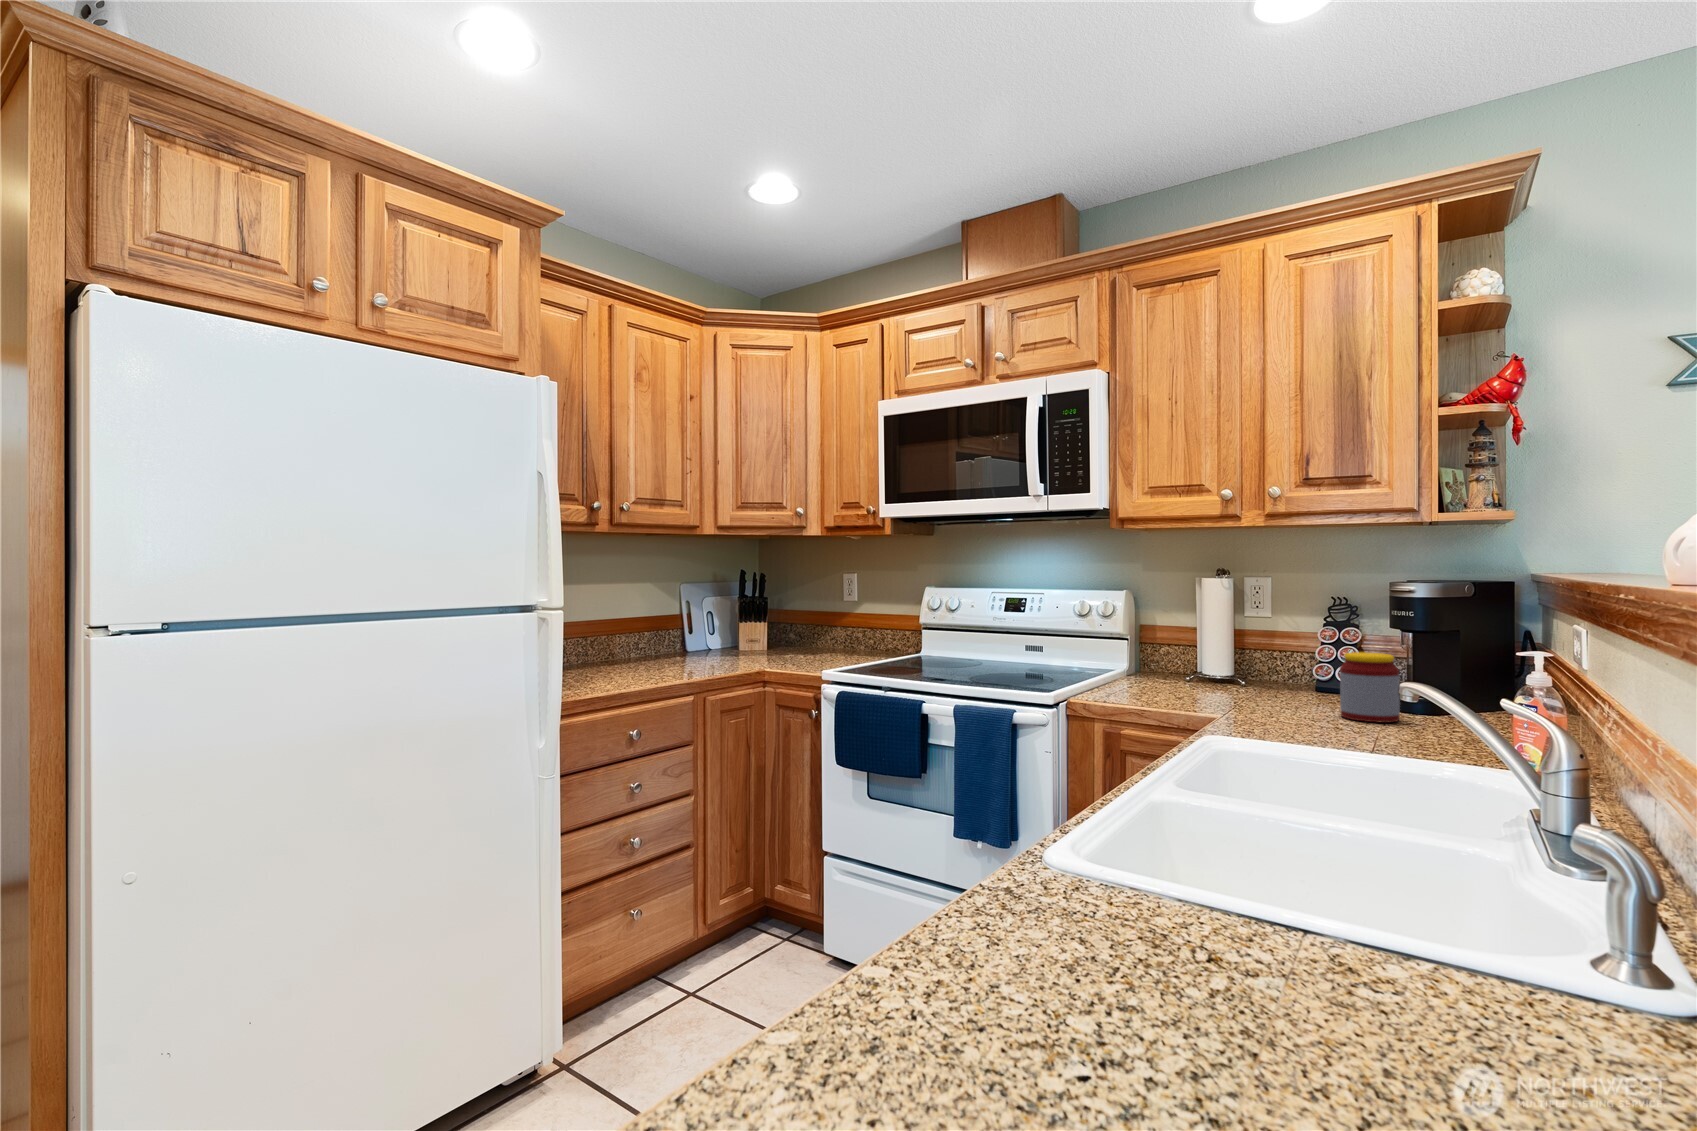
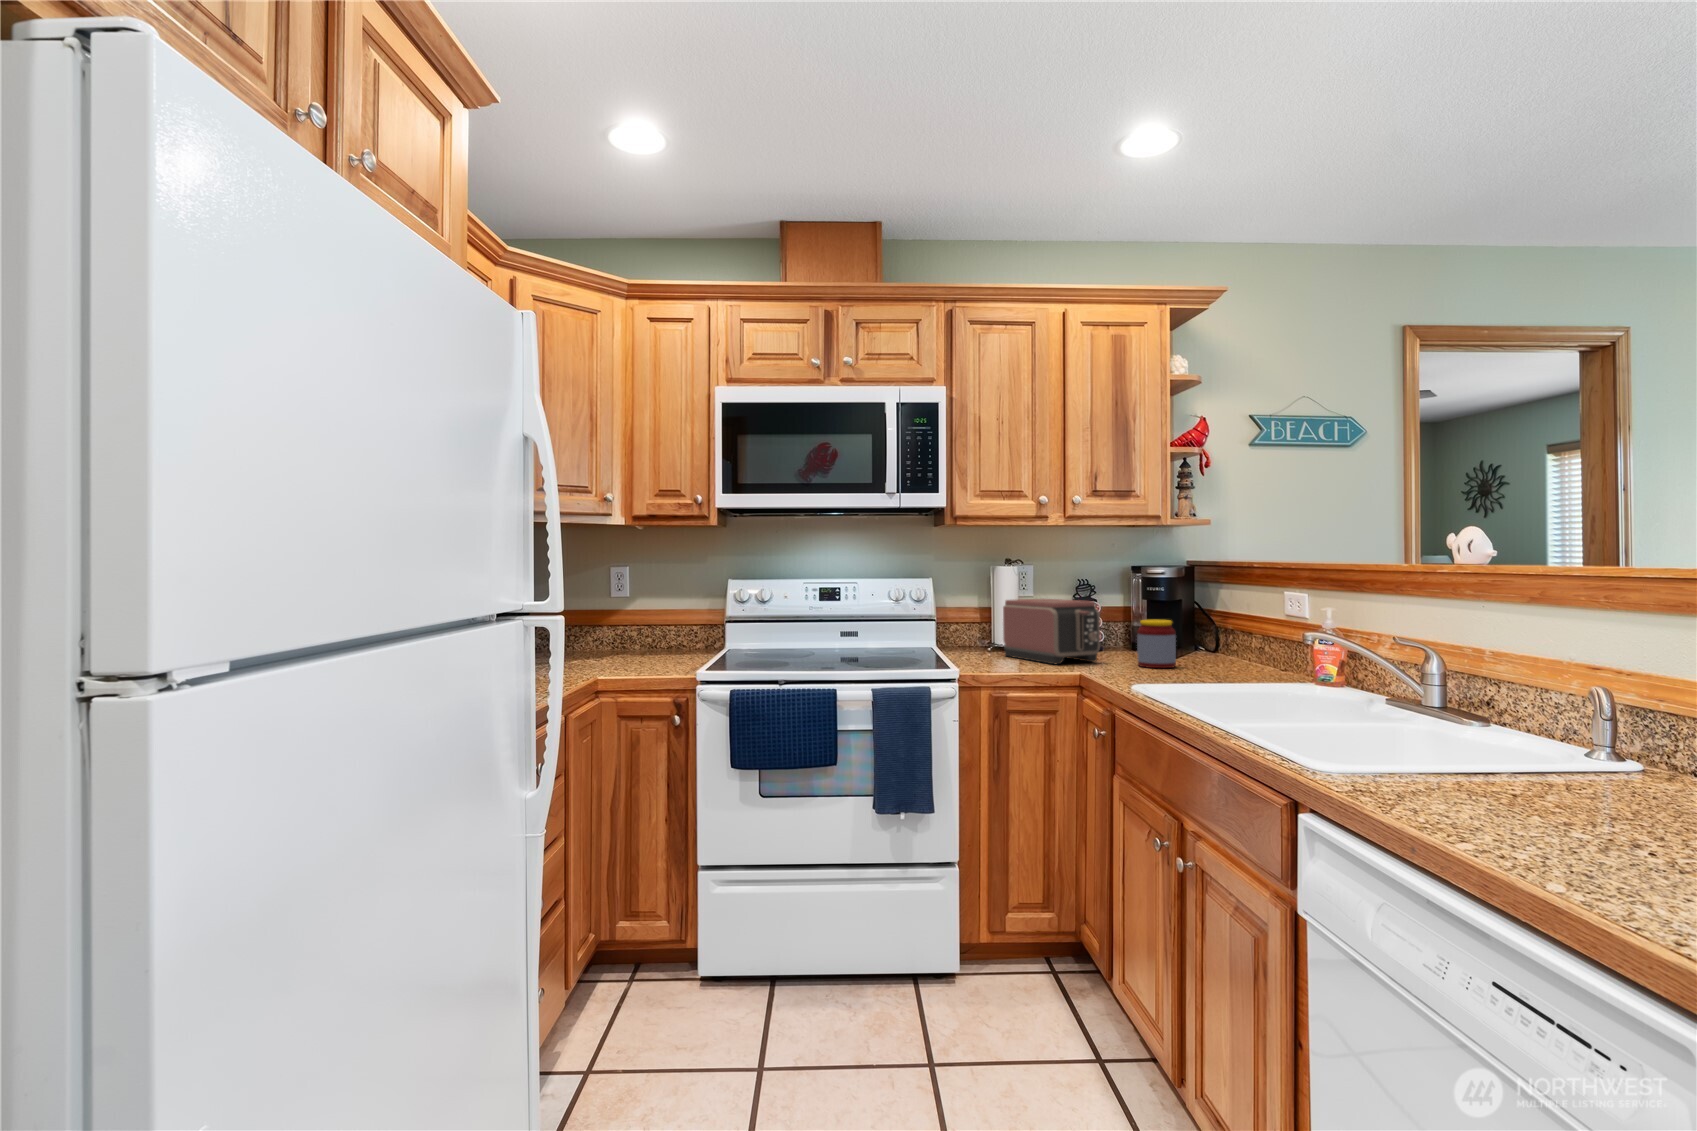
toaster: none [1202,617,1303,703] -> present [1003,599,1100,664]

